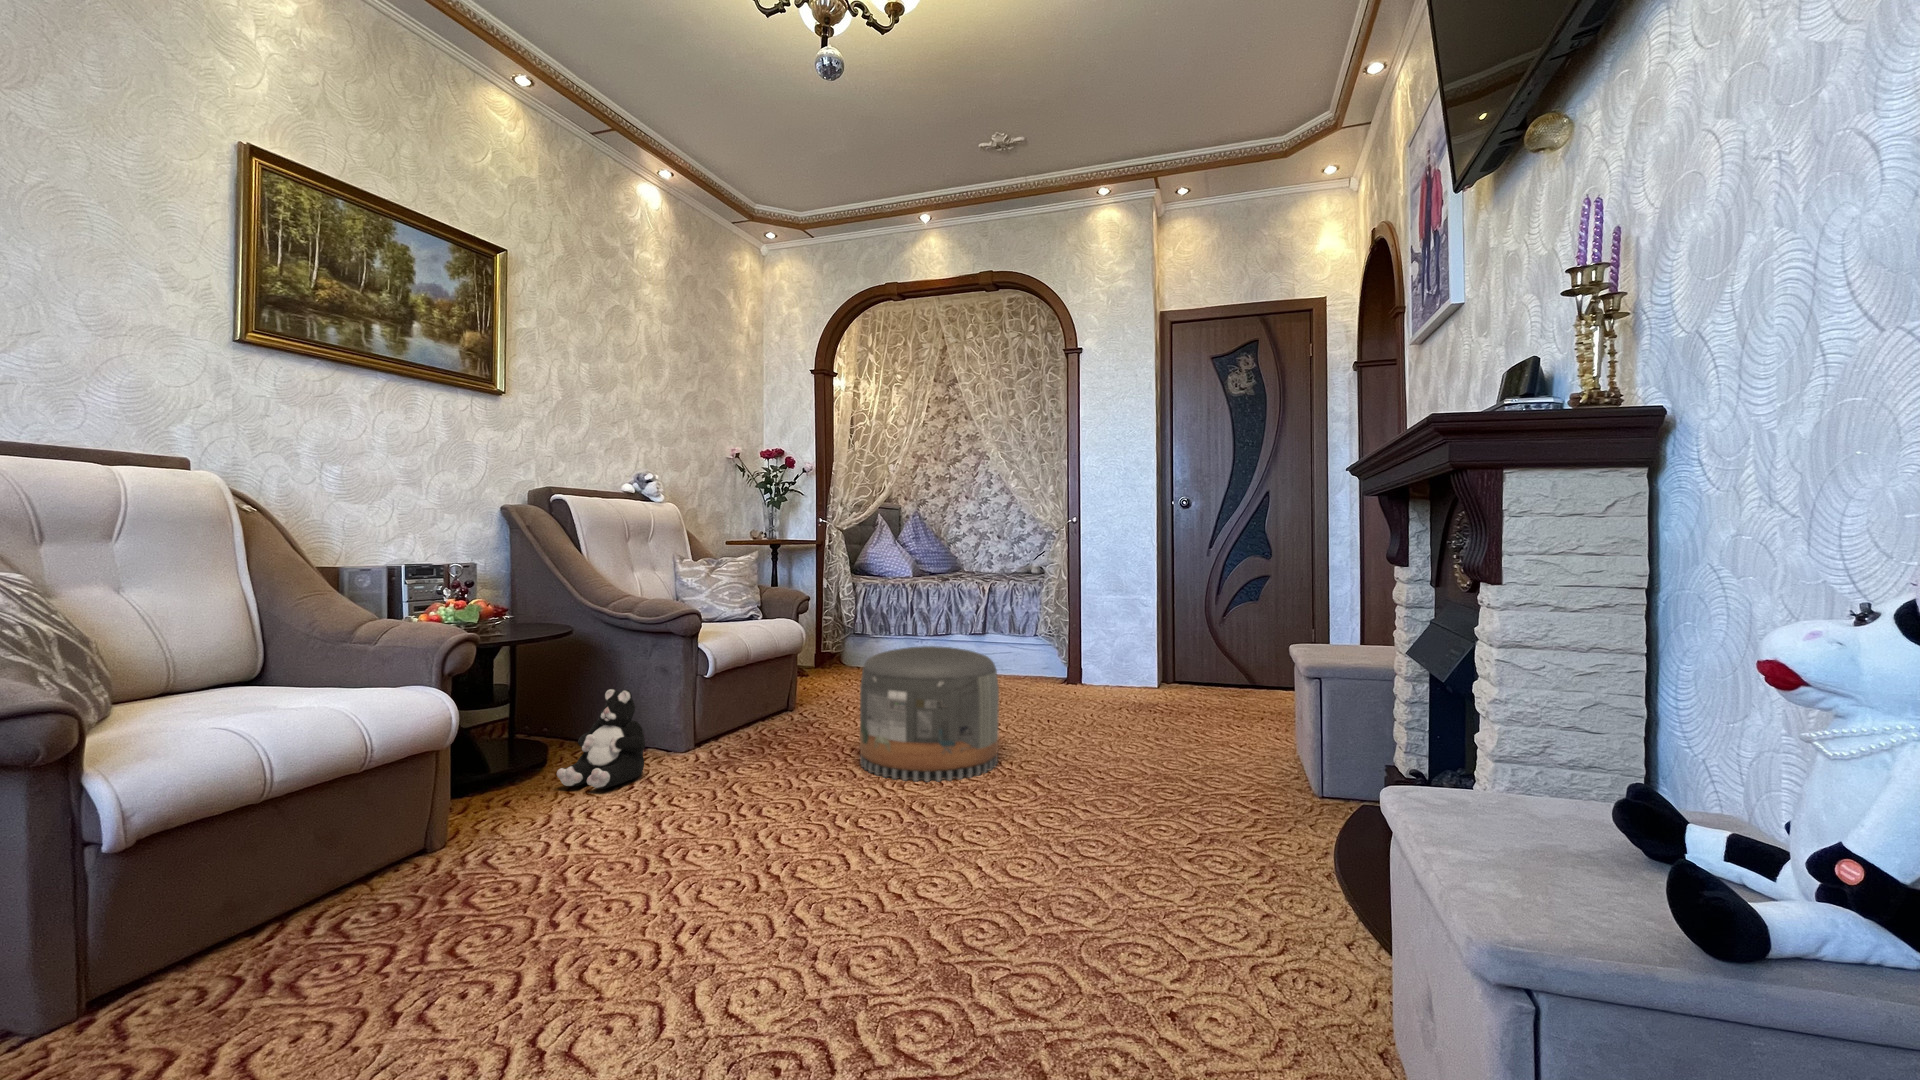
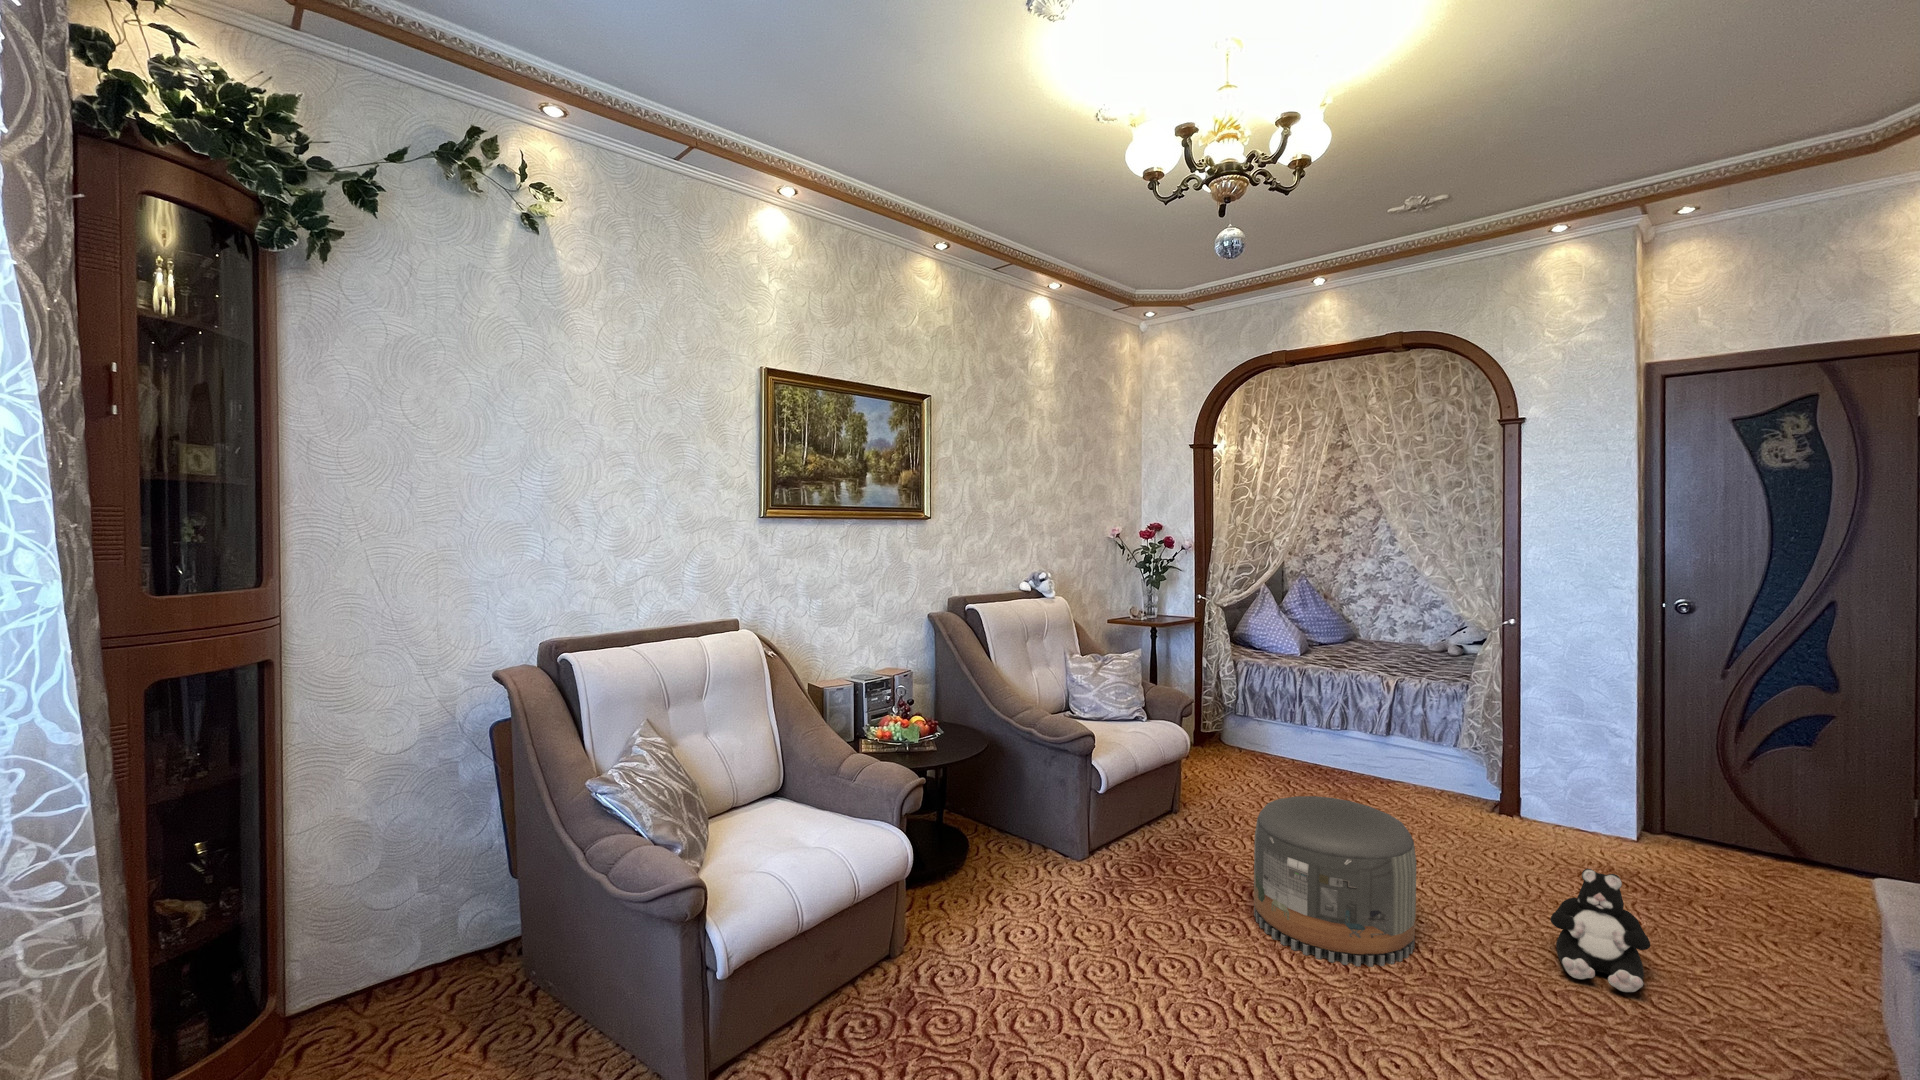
plush toy: present [557,689,645,789] -> present [1550,869,1650,992]

